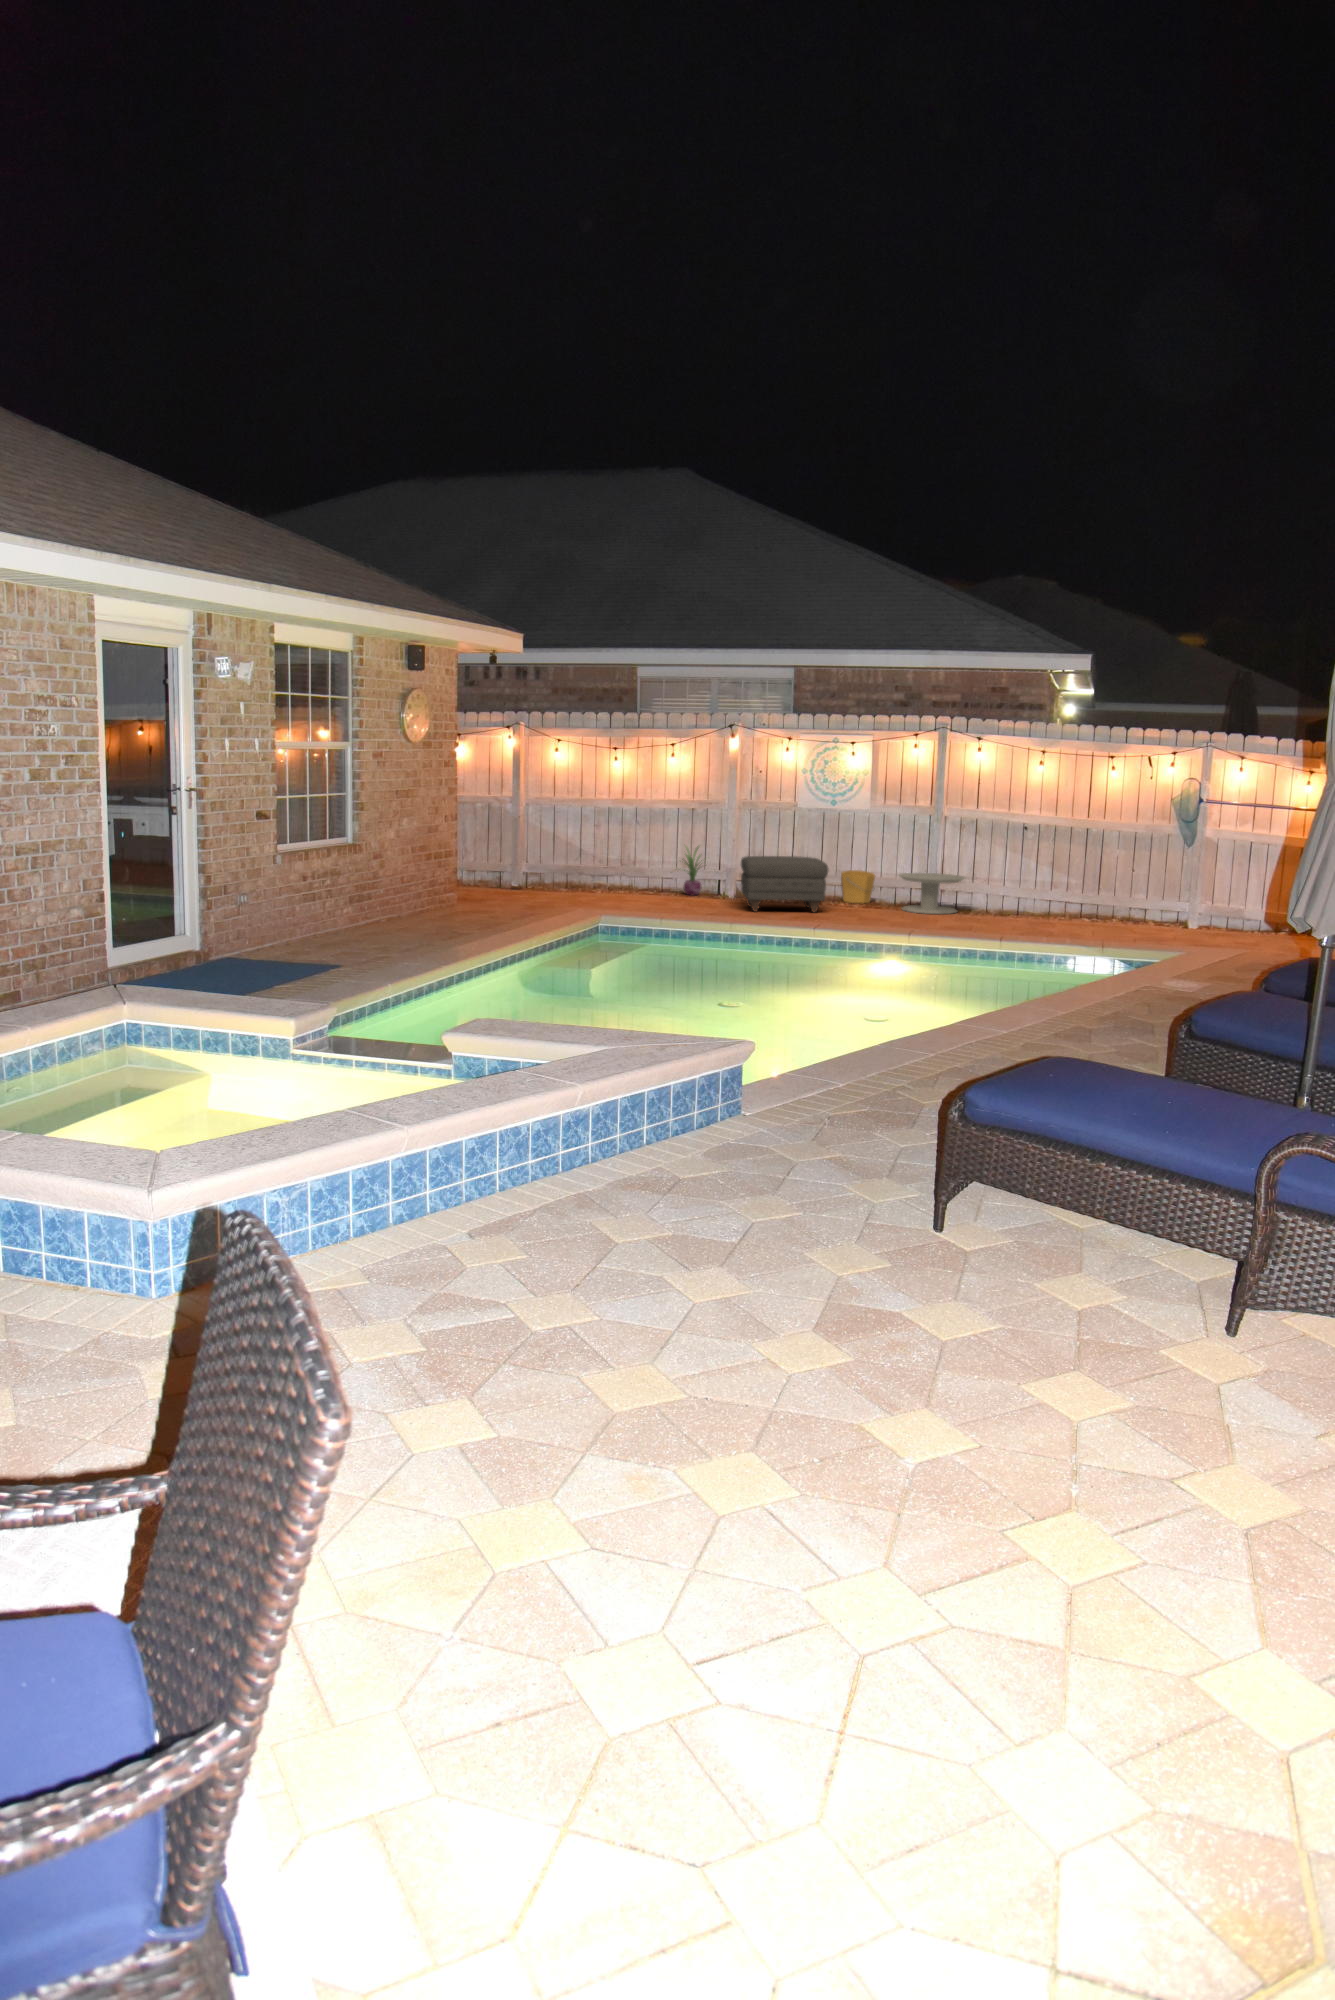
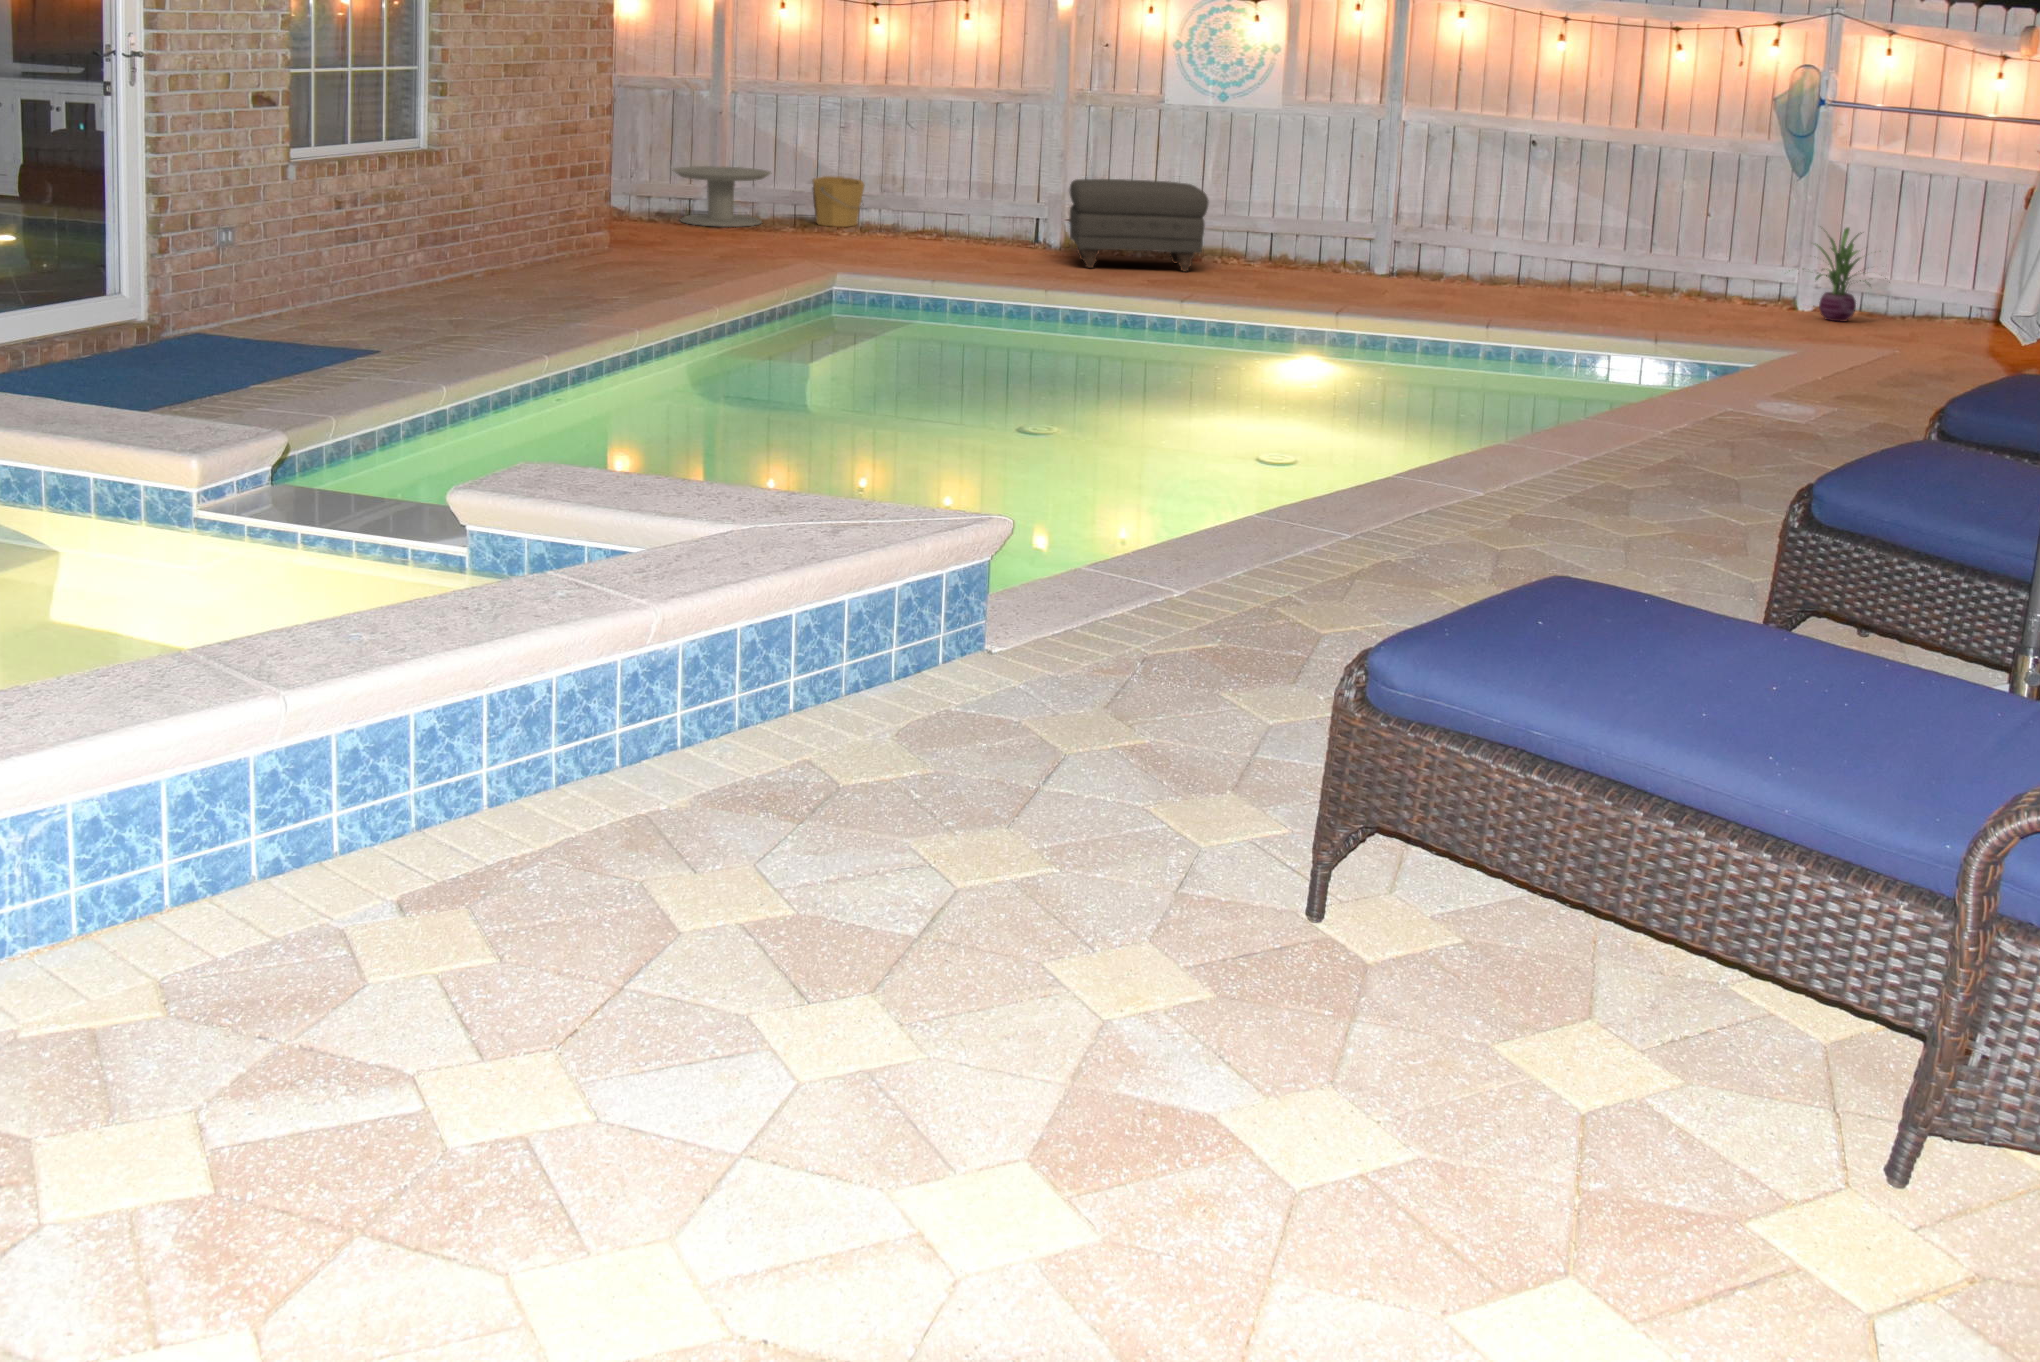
decorative plant: present [683,846,702,895] -> present [1789,228,1886,322]
bucket: present [841,870,875,903] -> present [812,176,864,227]
side table: present [899,873,965,914] -> present [672,166,771,227]

